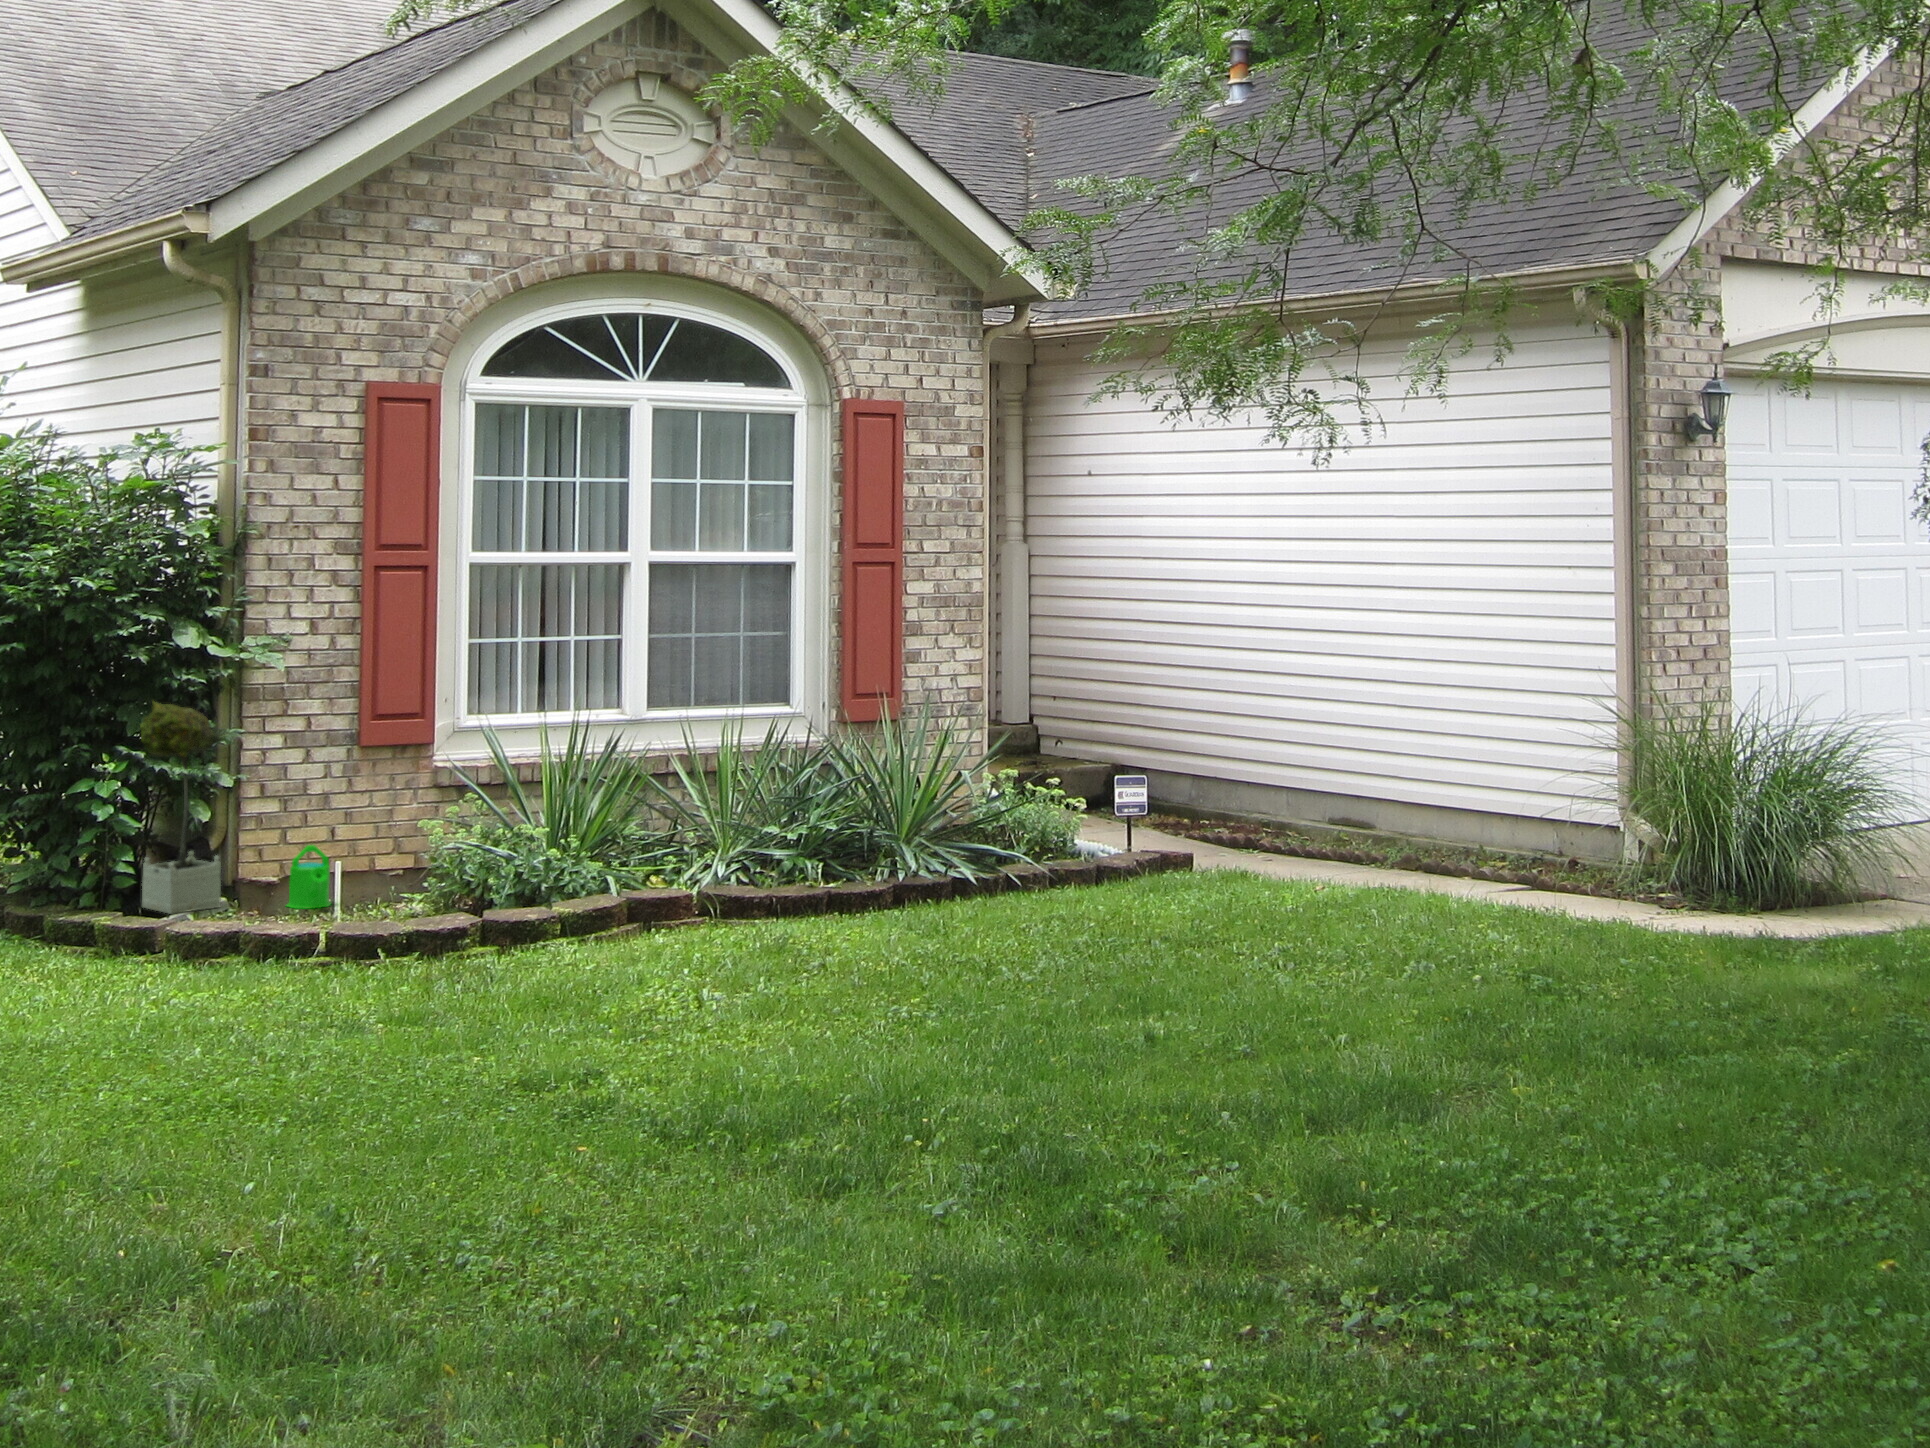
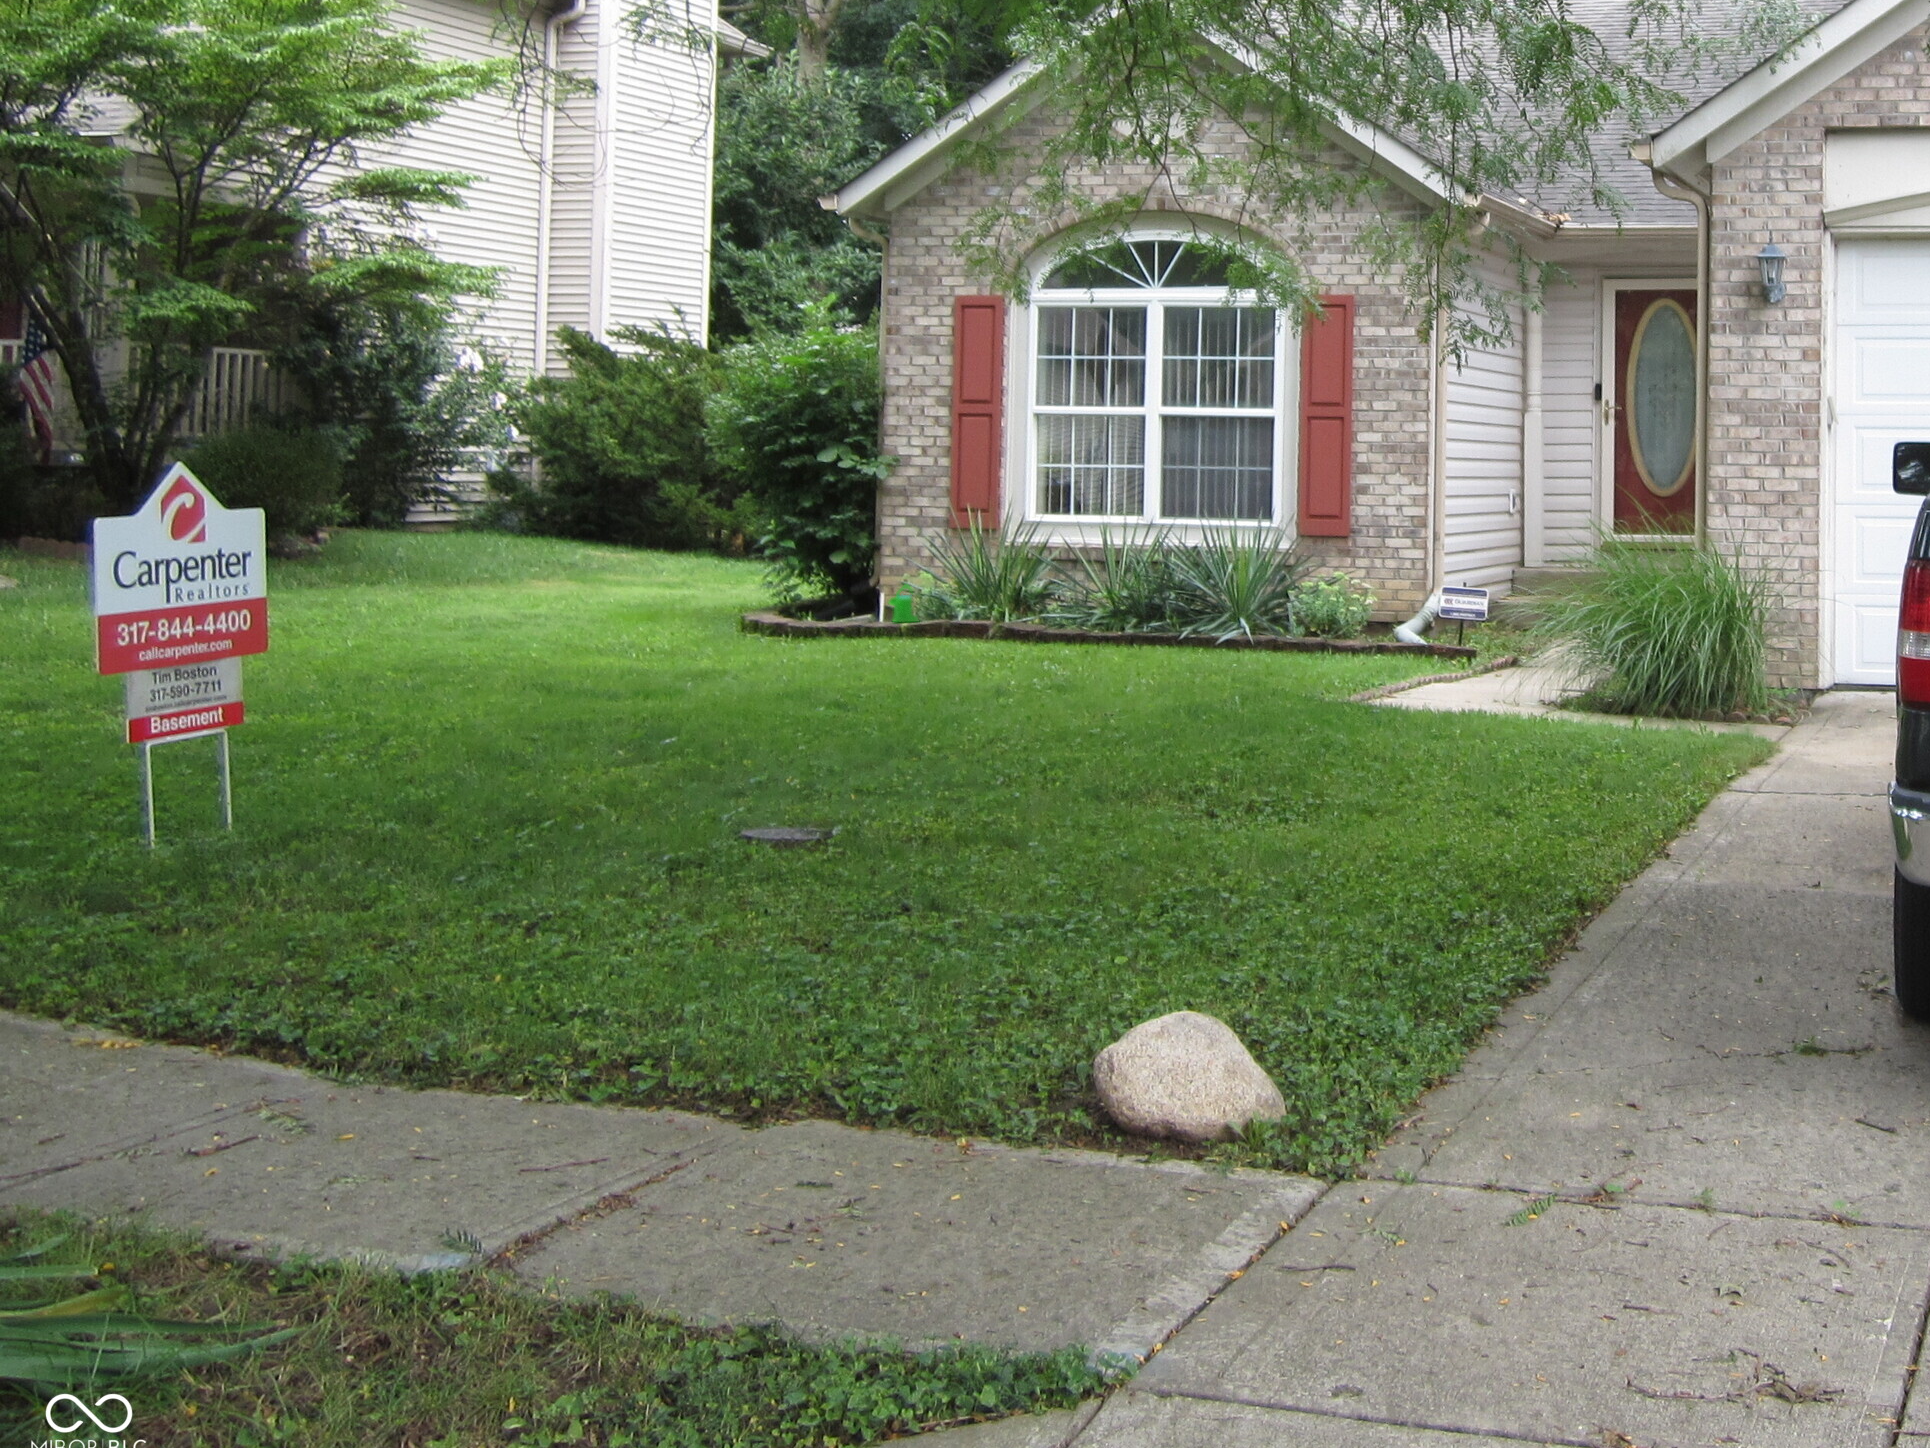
potted tree: present [140,701,224,914] -> none [827,493,878,618]

